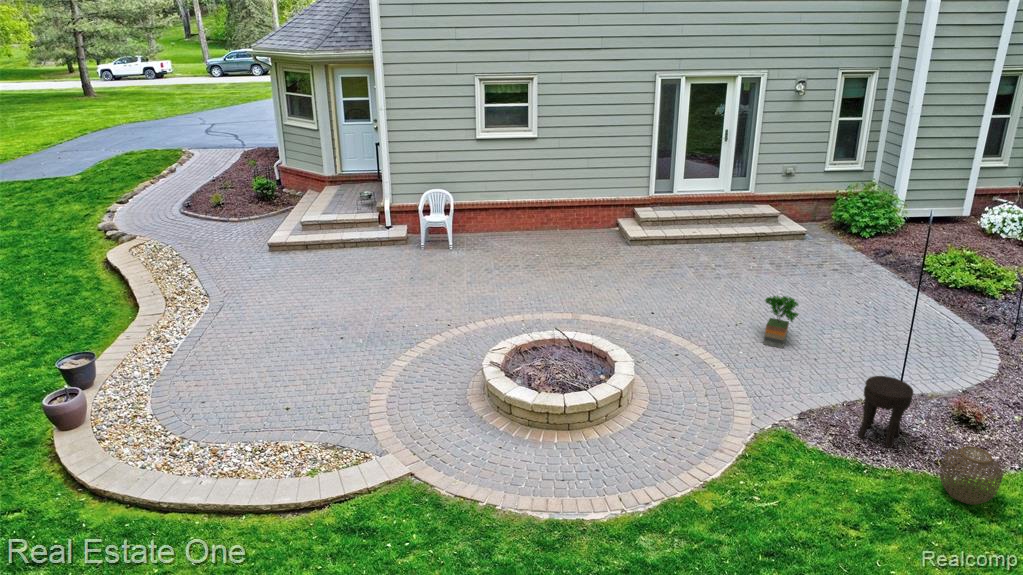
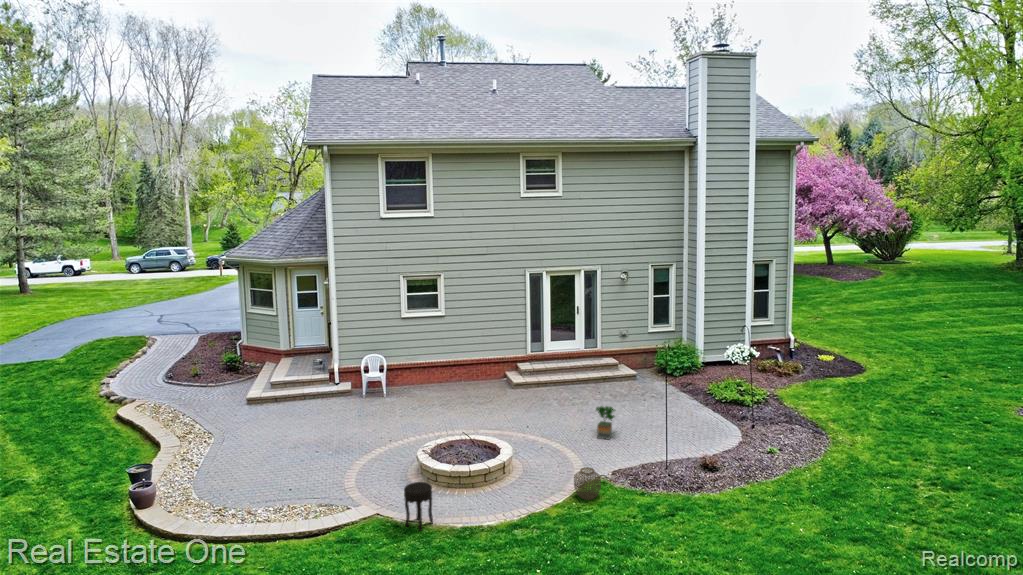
side table: present [858,376,913,448] -> present [404,482,433,531]
woven basket: present [940,446,1003,504] -> present [574,467,601,500]

